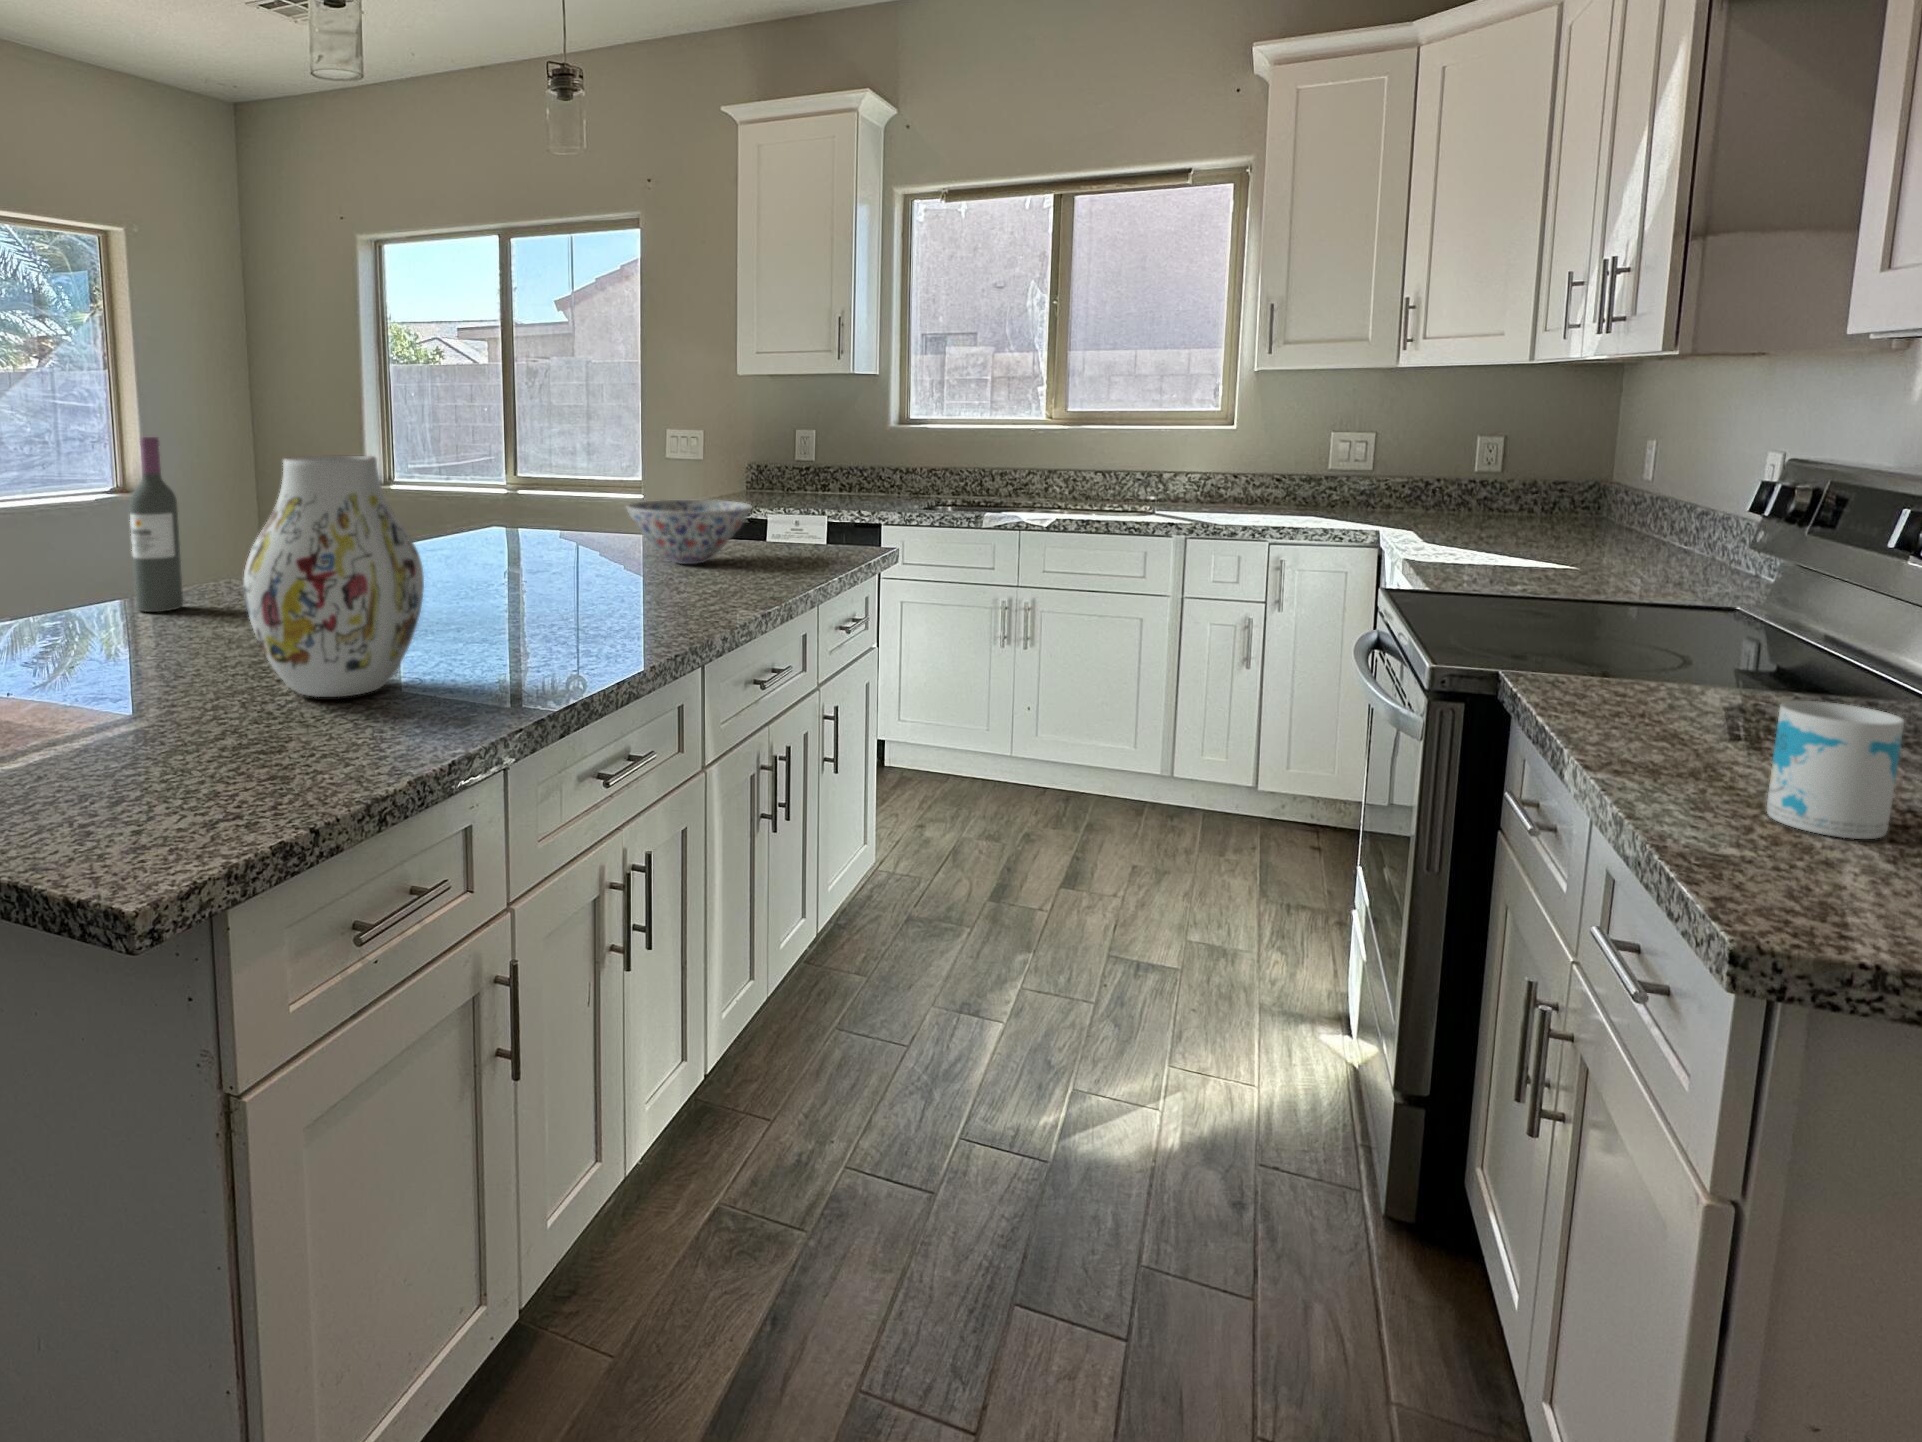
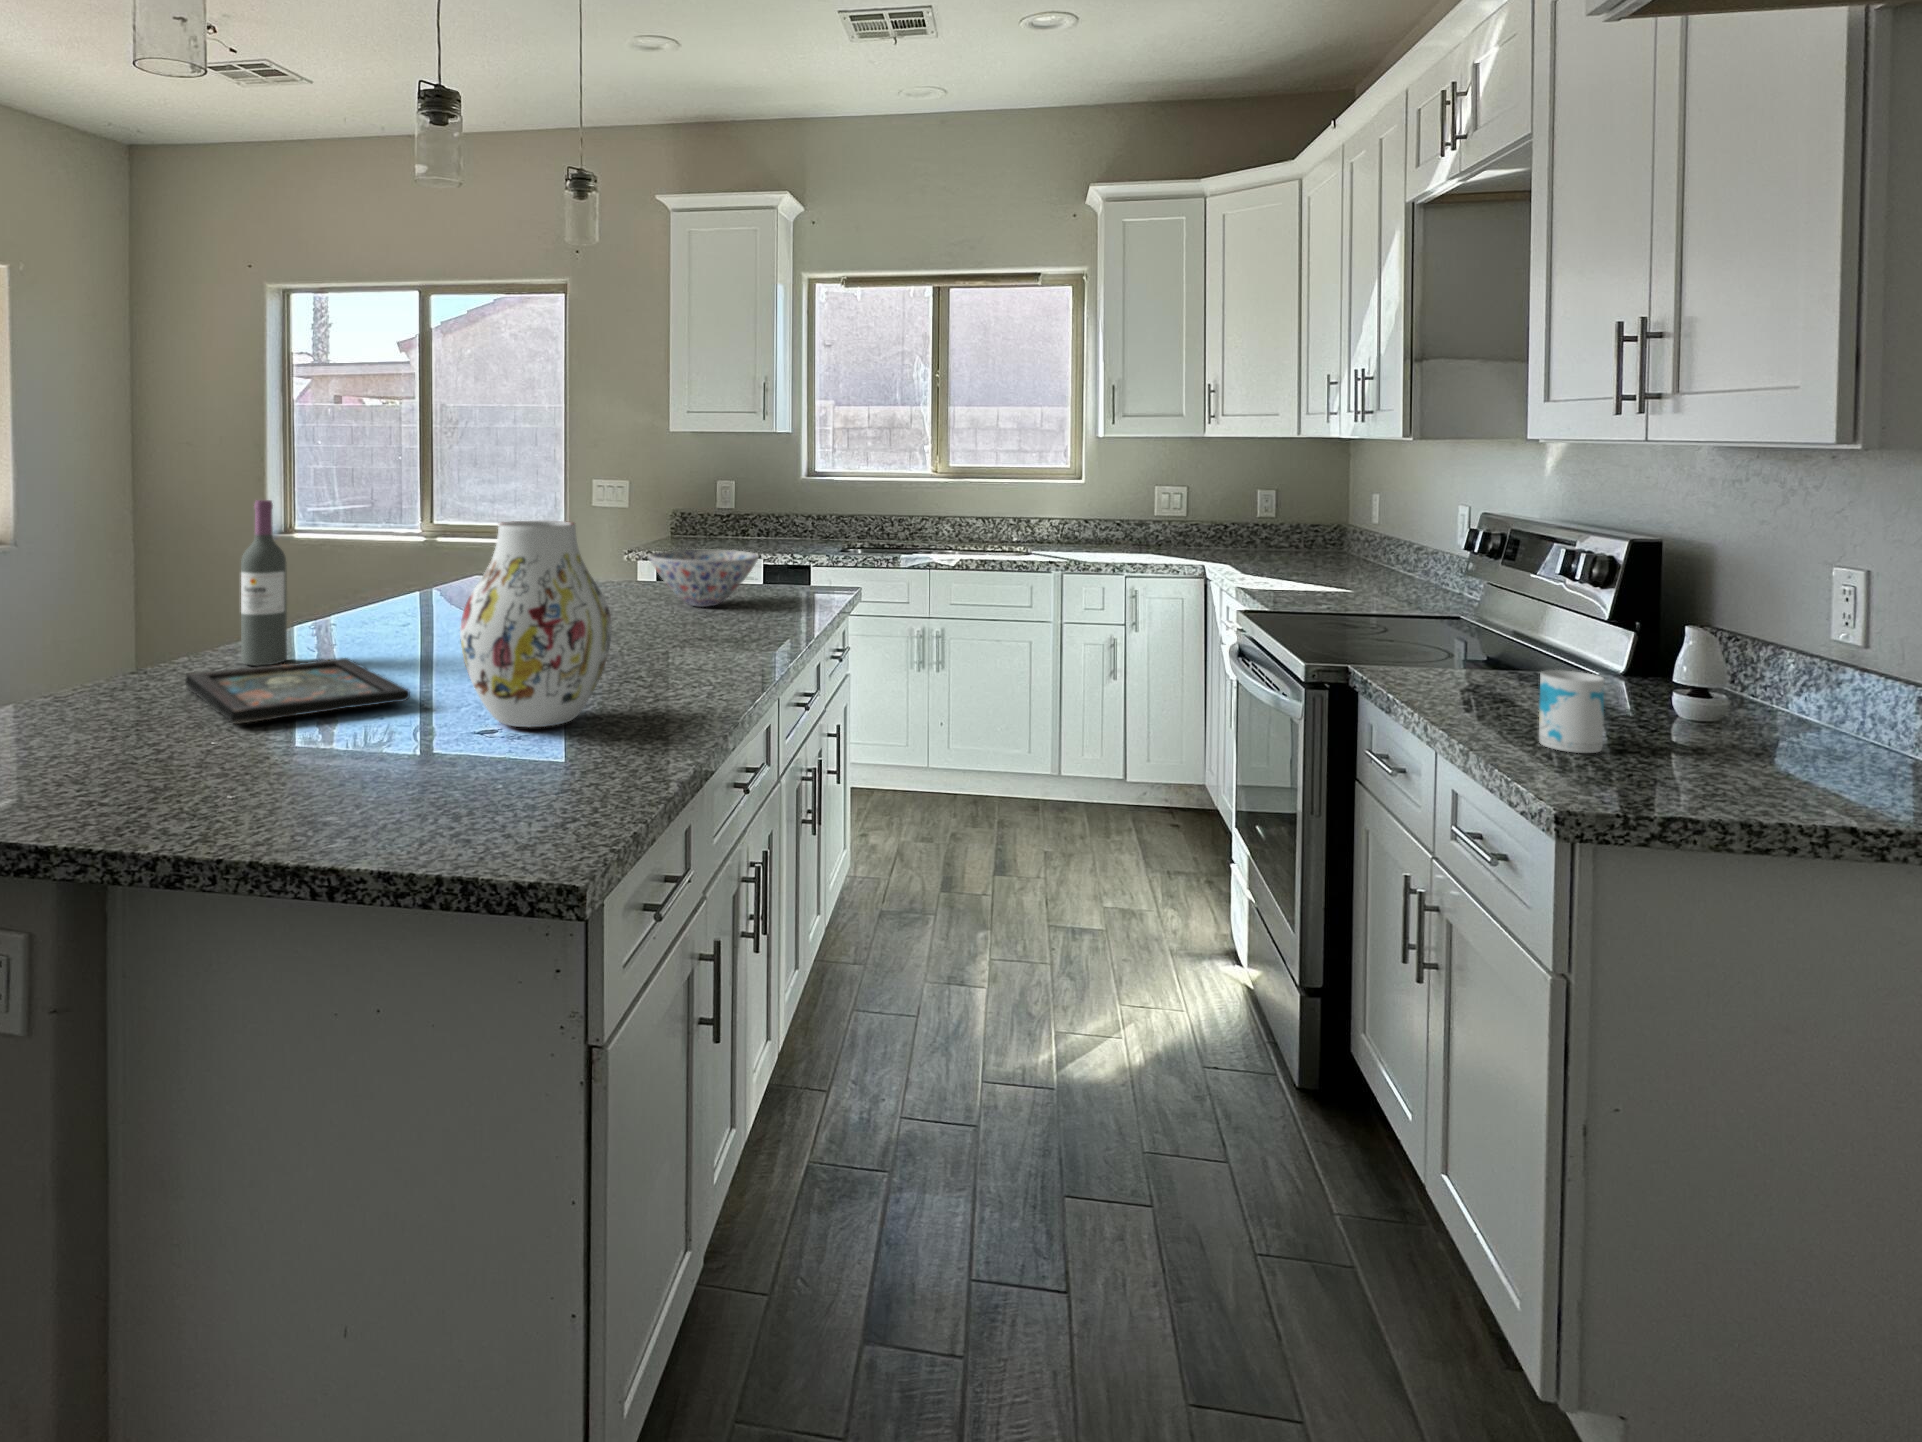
tray: none [25,608,232,675] -> present [185,658,410,724]

